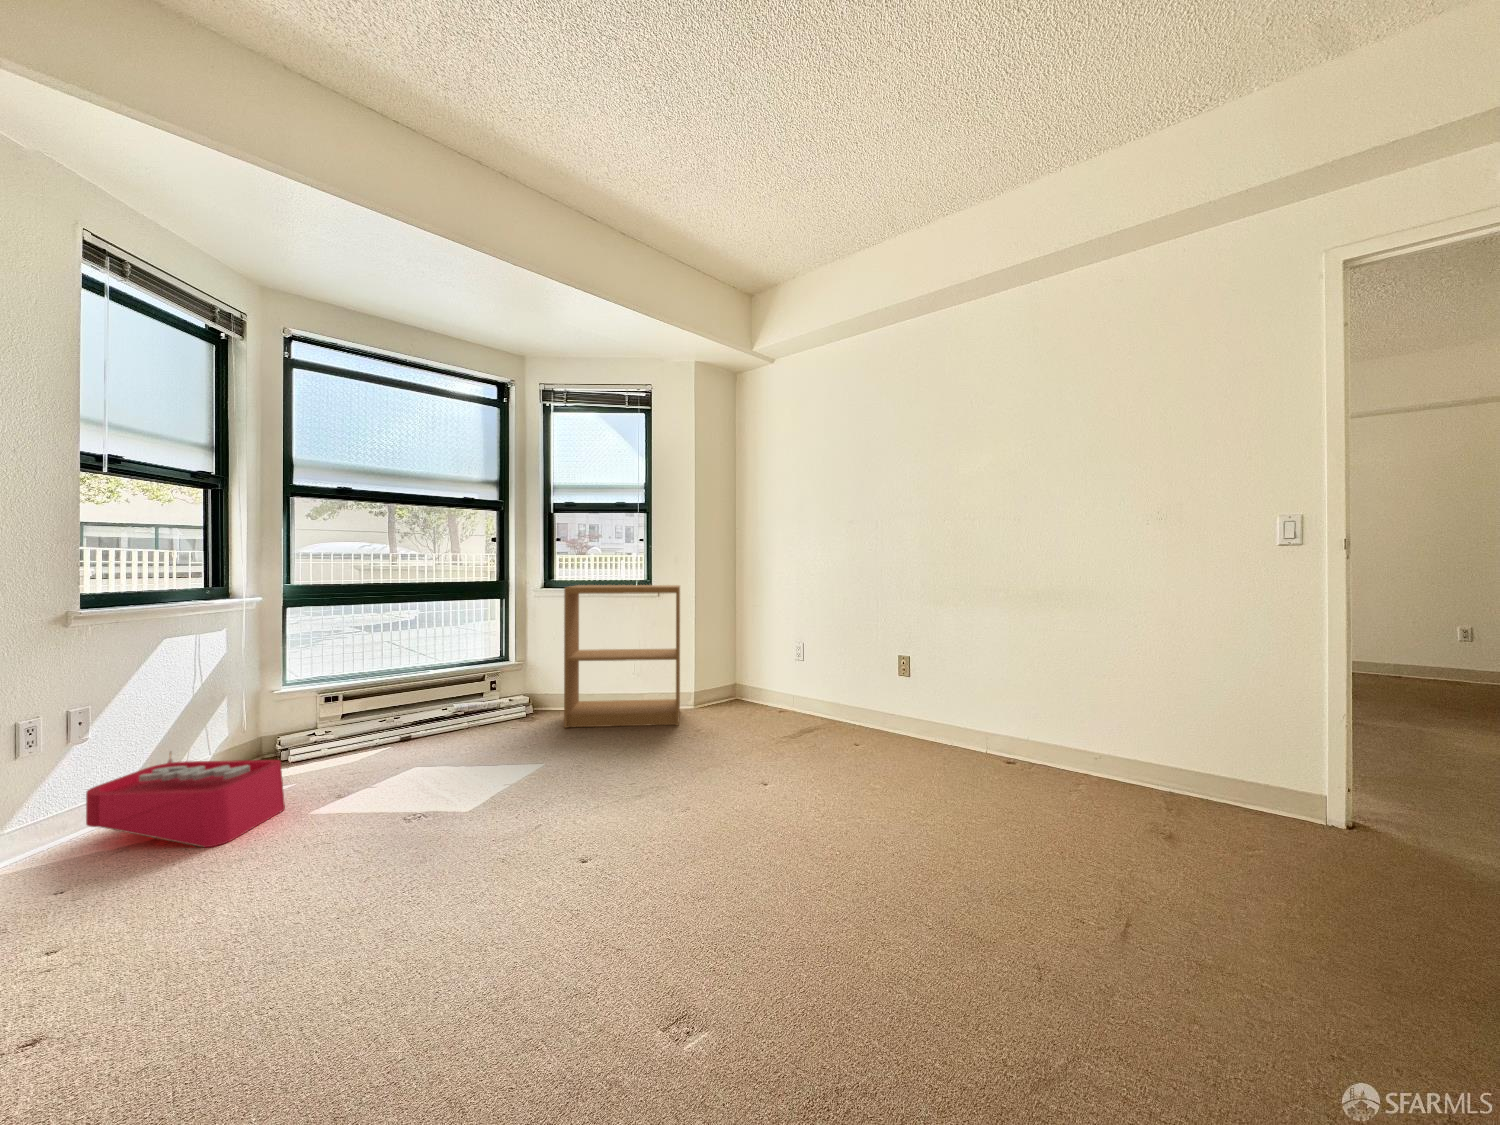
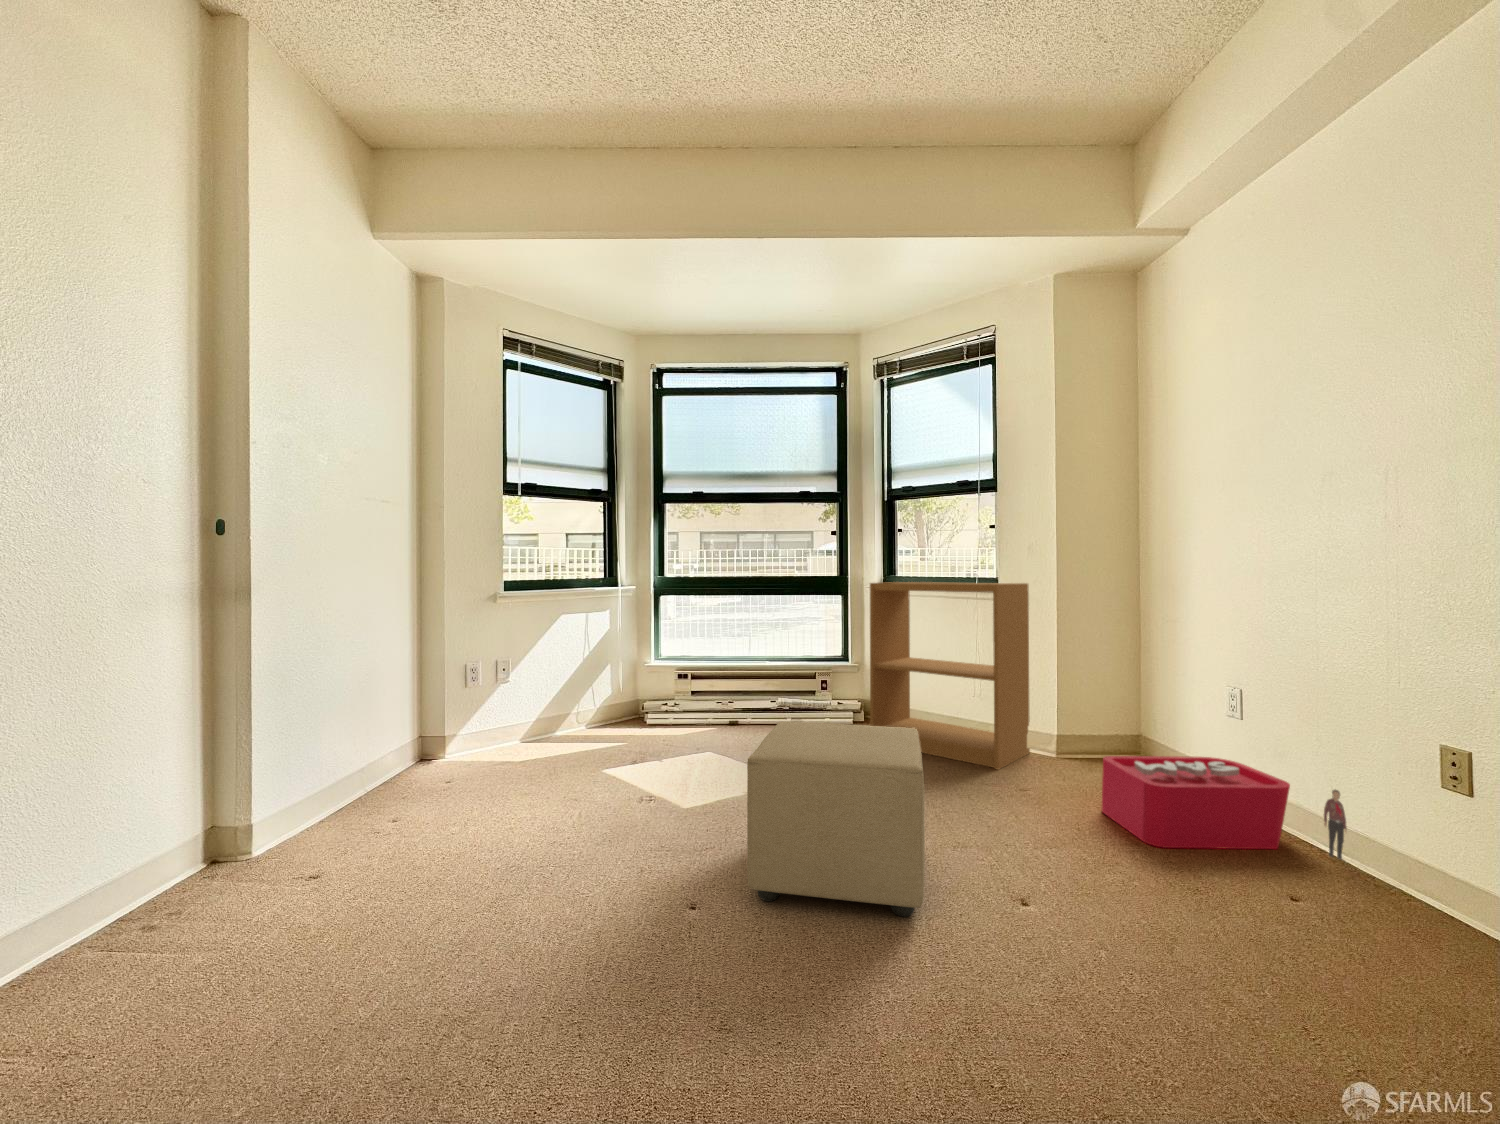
ottoman: none [617,697,777,846] -> present [747,722,925,916]
storage bin: present [86,752,285,847] -> present [1102,756,1347,860]

